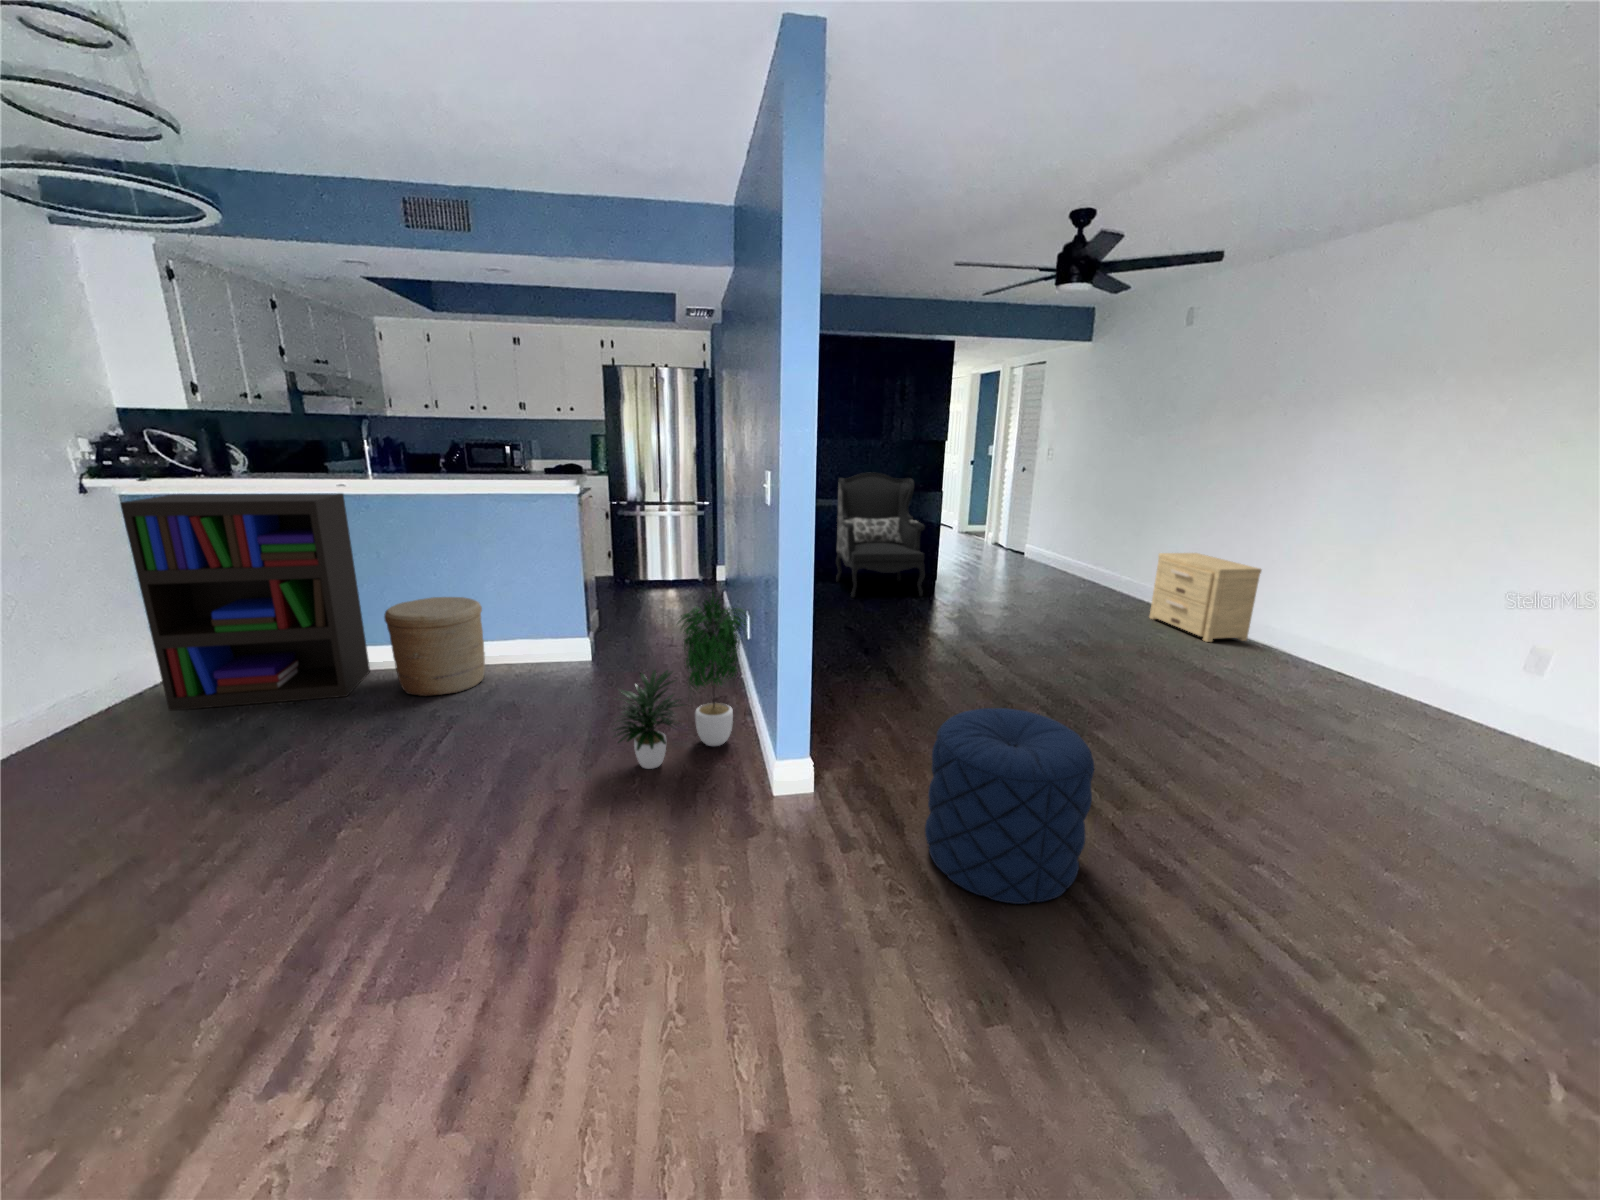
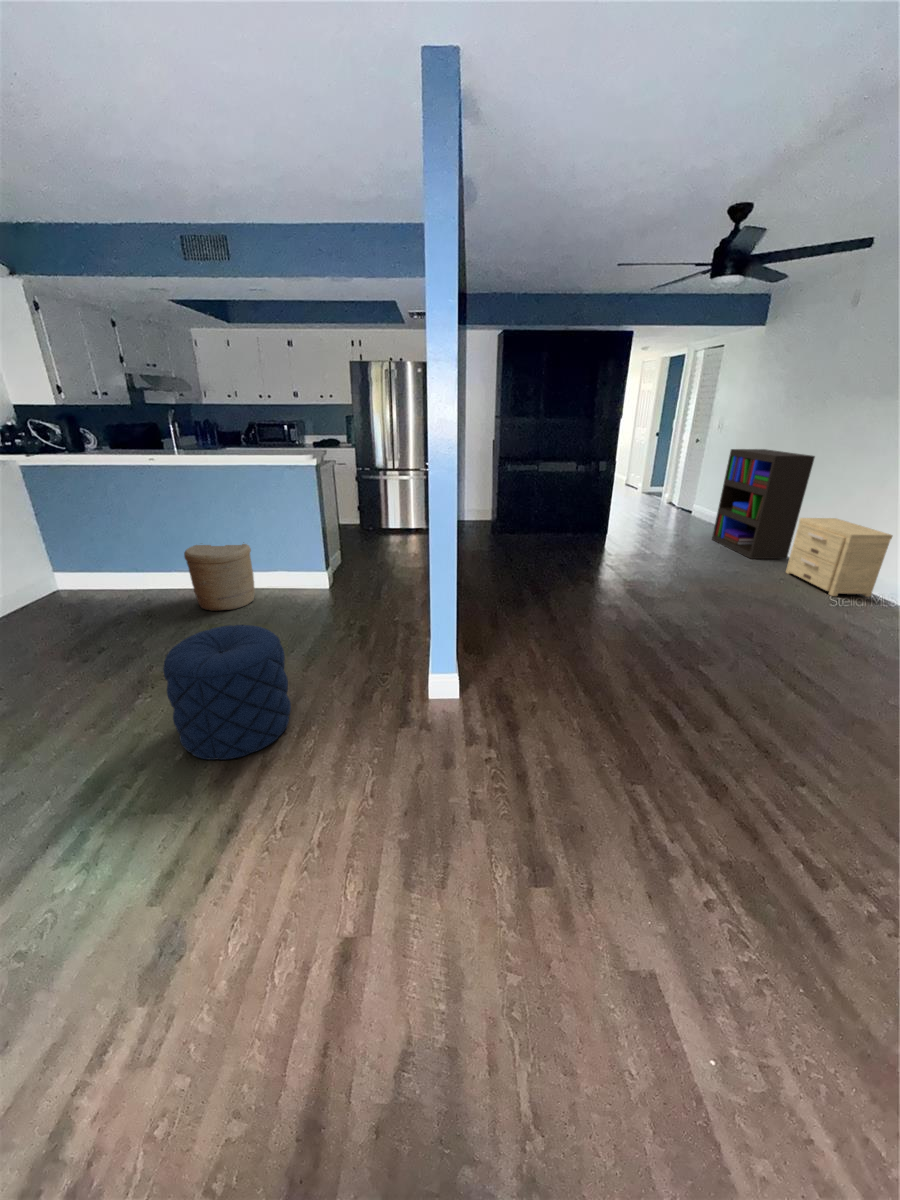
armchair: present [836,472,925,597] -> none [529,446,600,547]
bookshelf: present [120,493,370,711] -> present [712,449,815,559]
potted plant: present [613,593,746,769] -> none [318,546,425,675]
pouf: present [925,708,1094,904] -> present [163,625,291,760]

